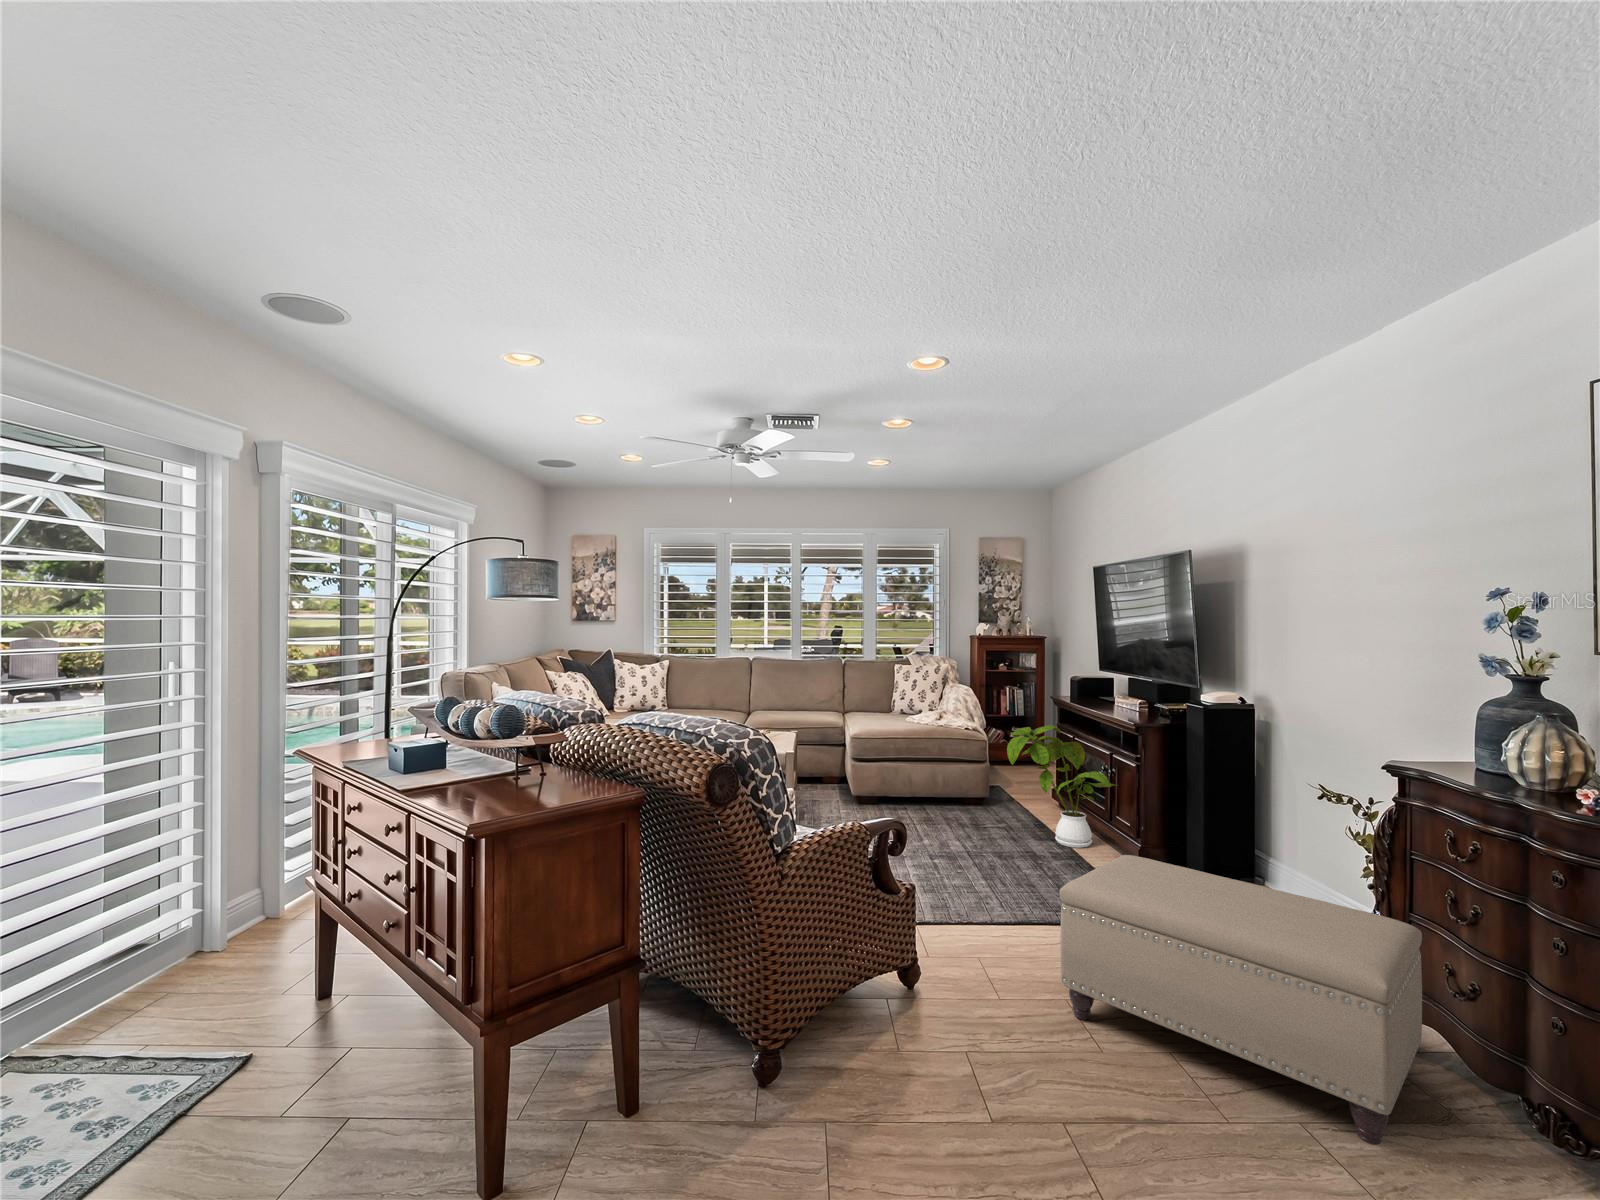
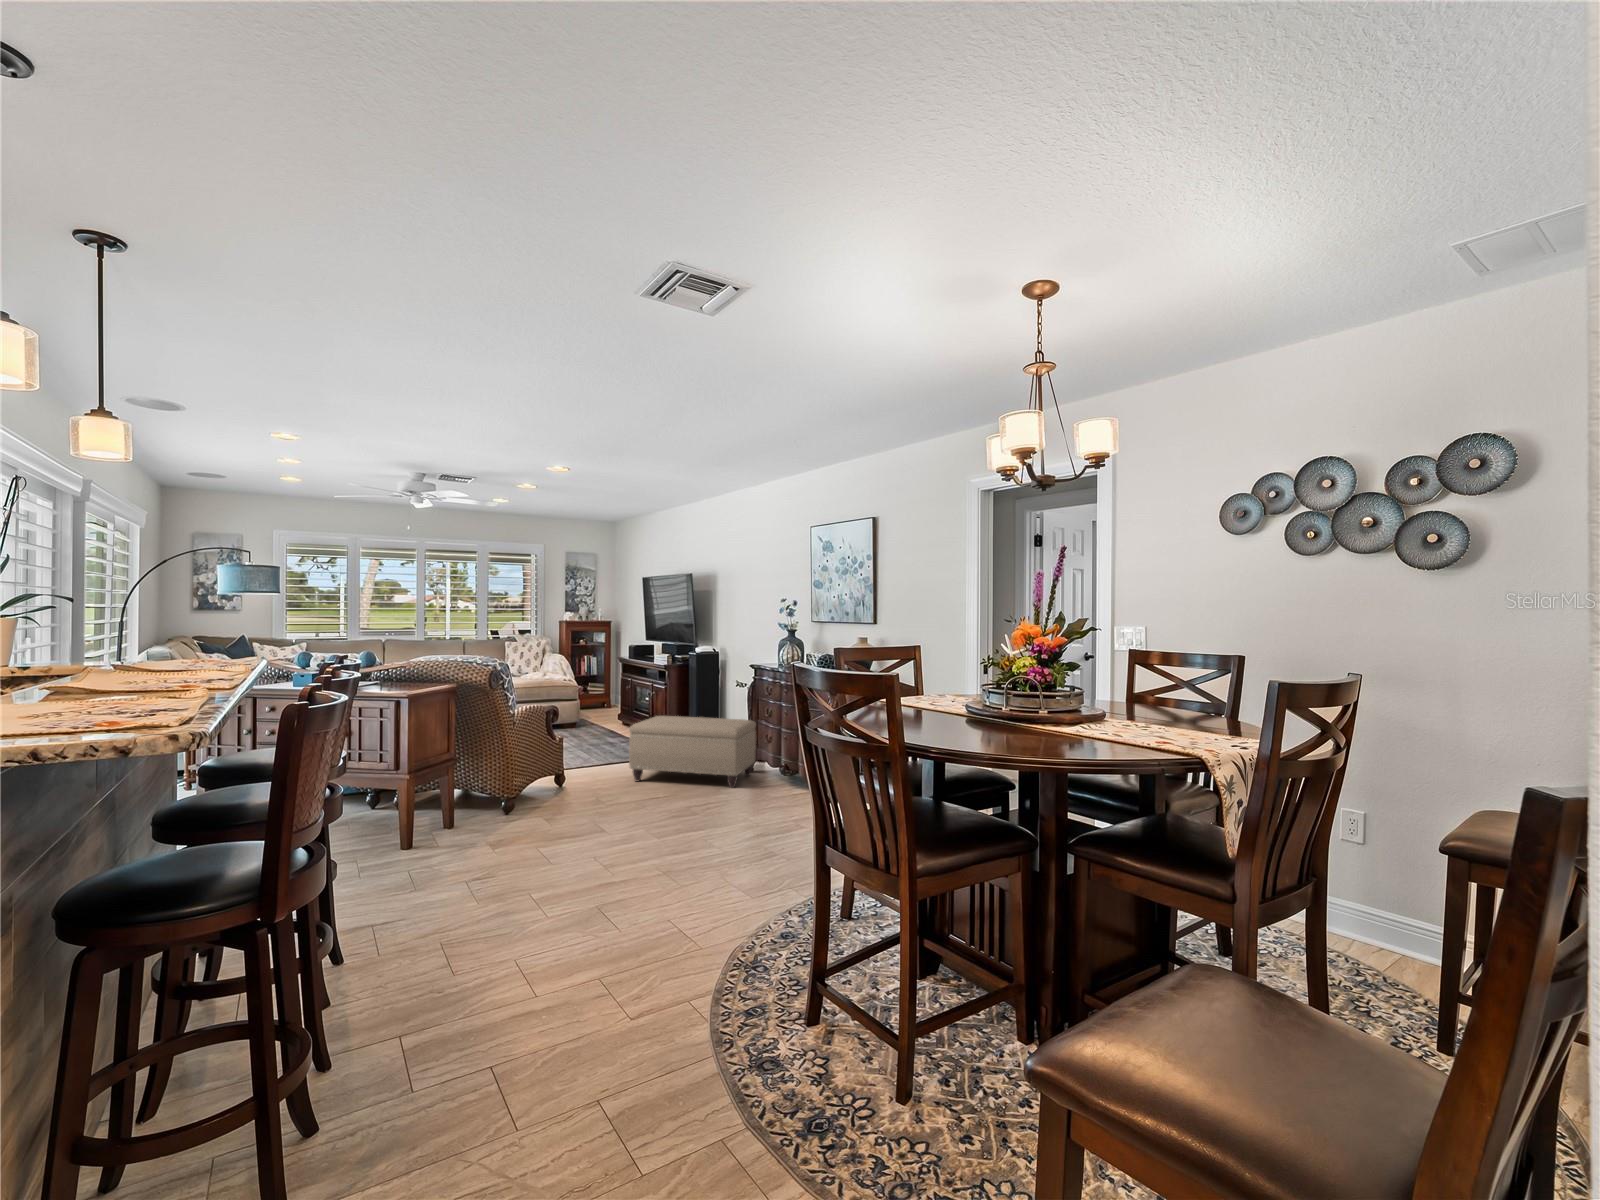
house plant: present [1007,725,1117,848] -> none [595,670,655,738]

